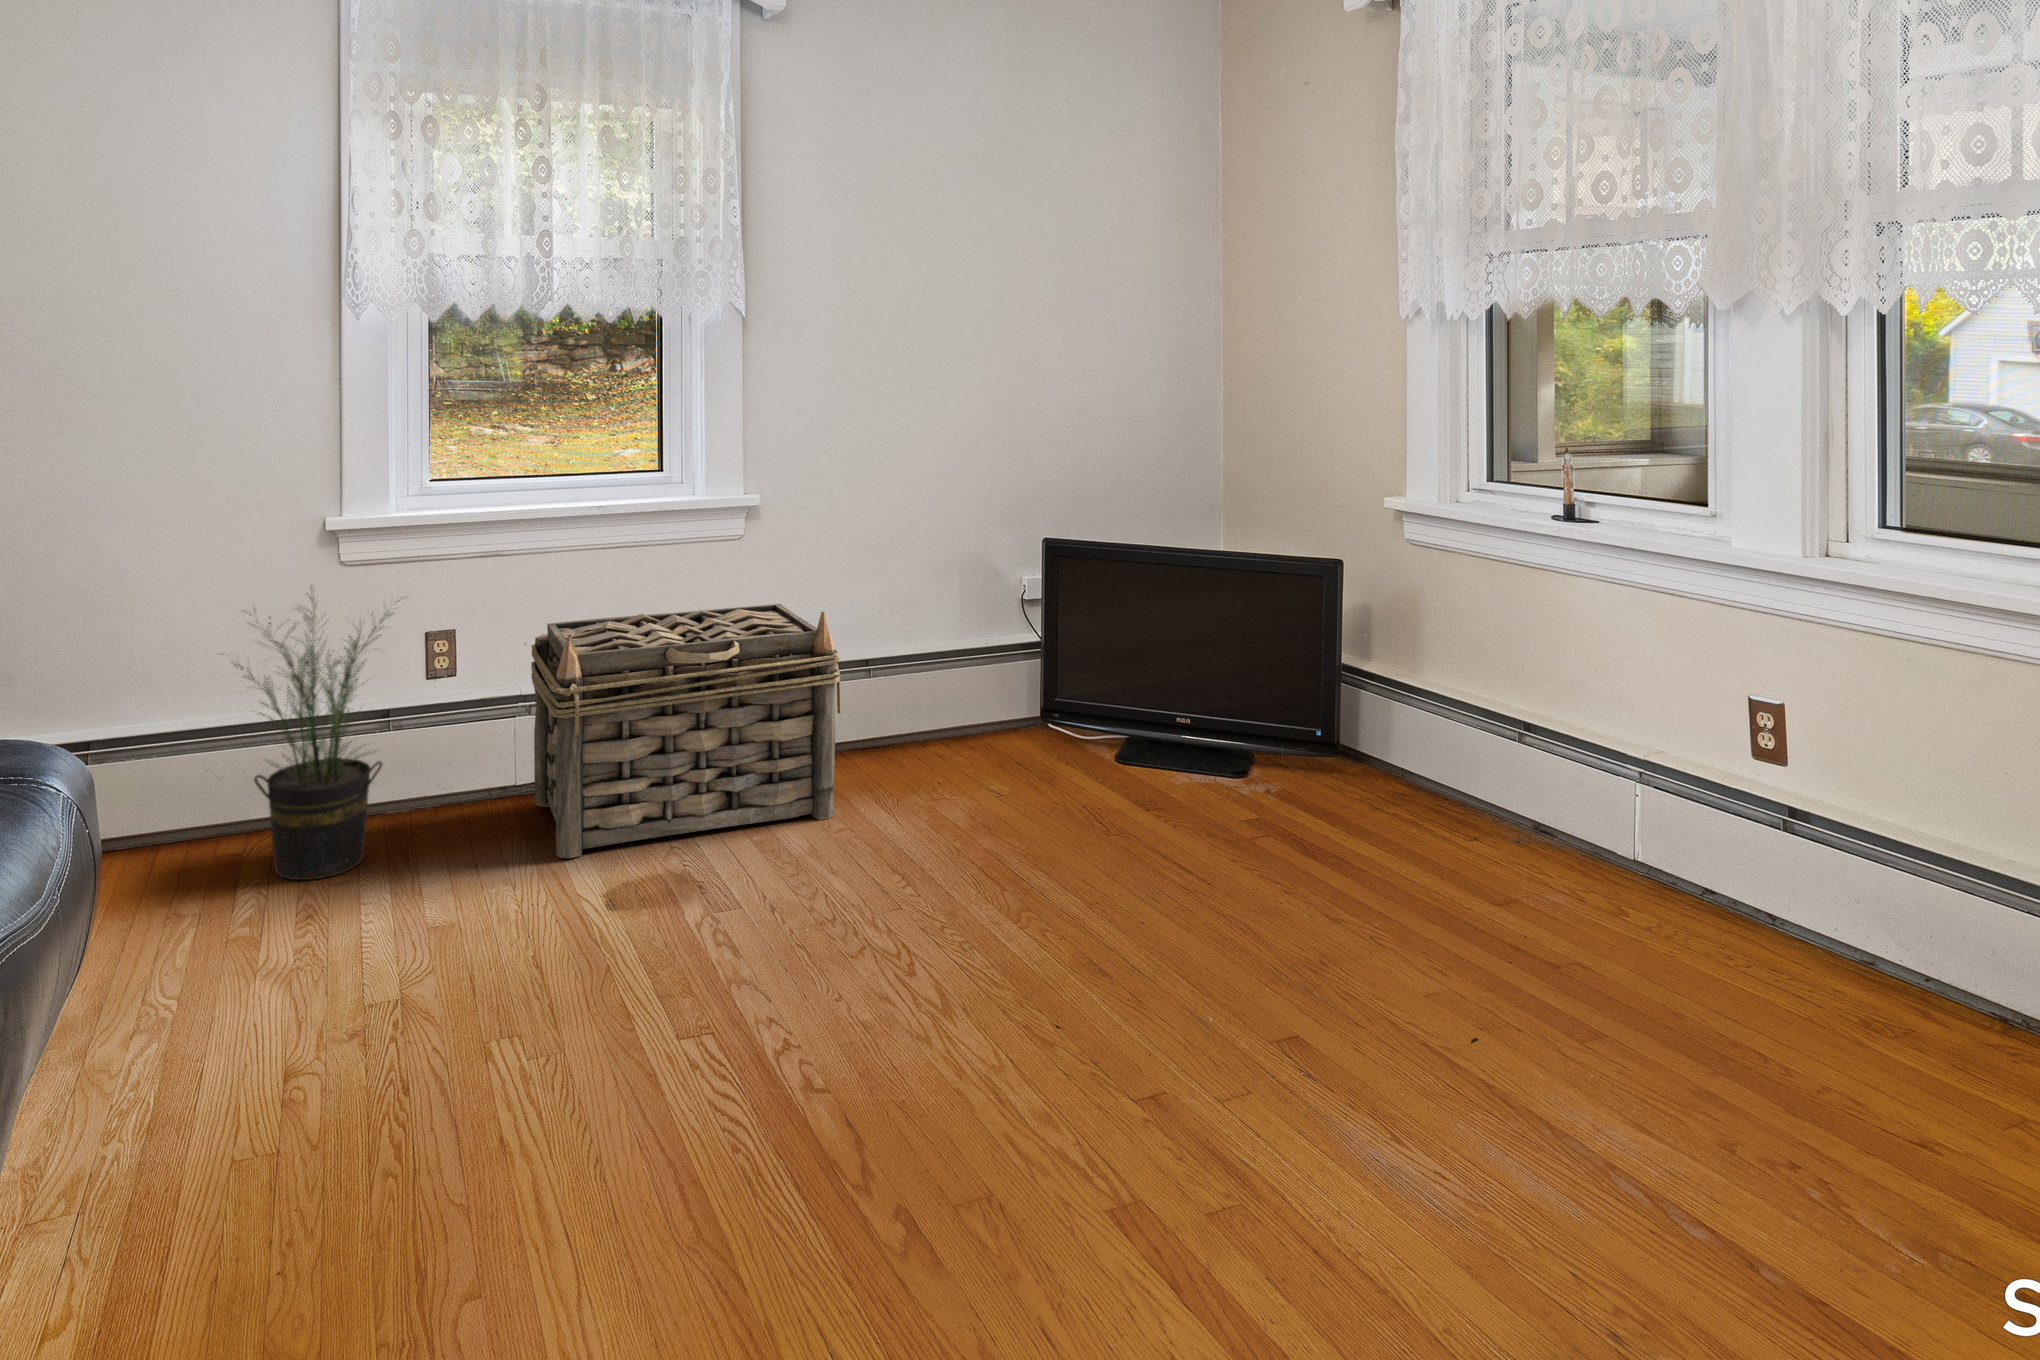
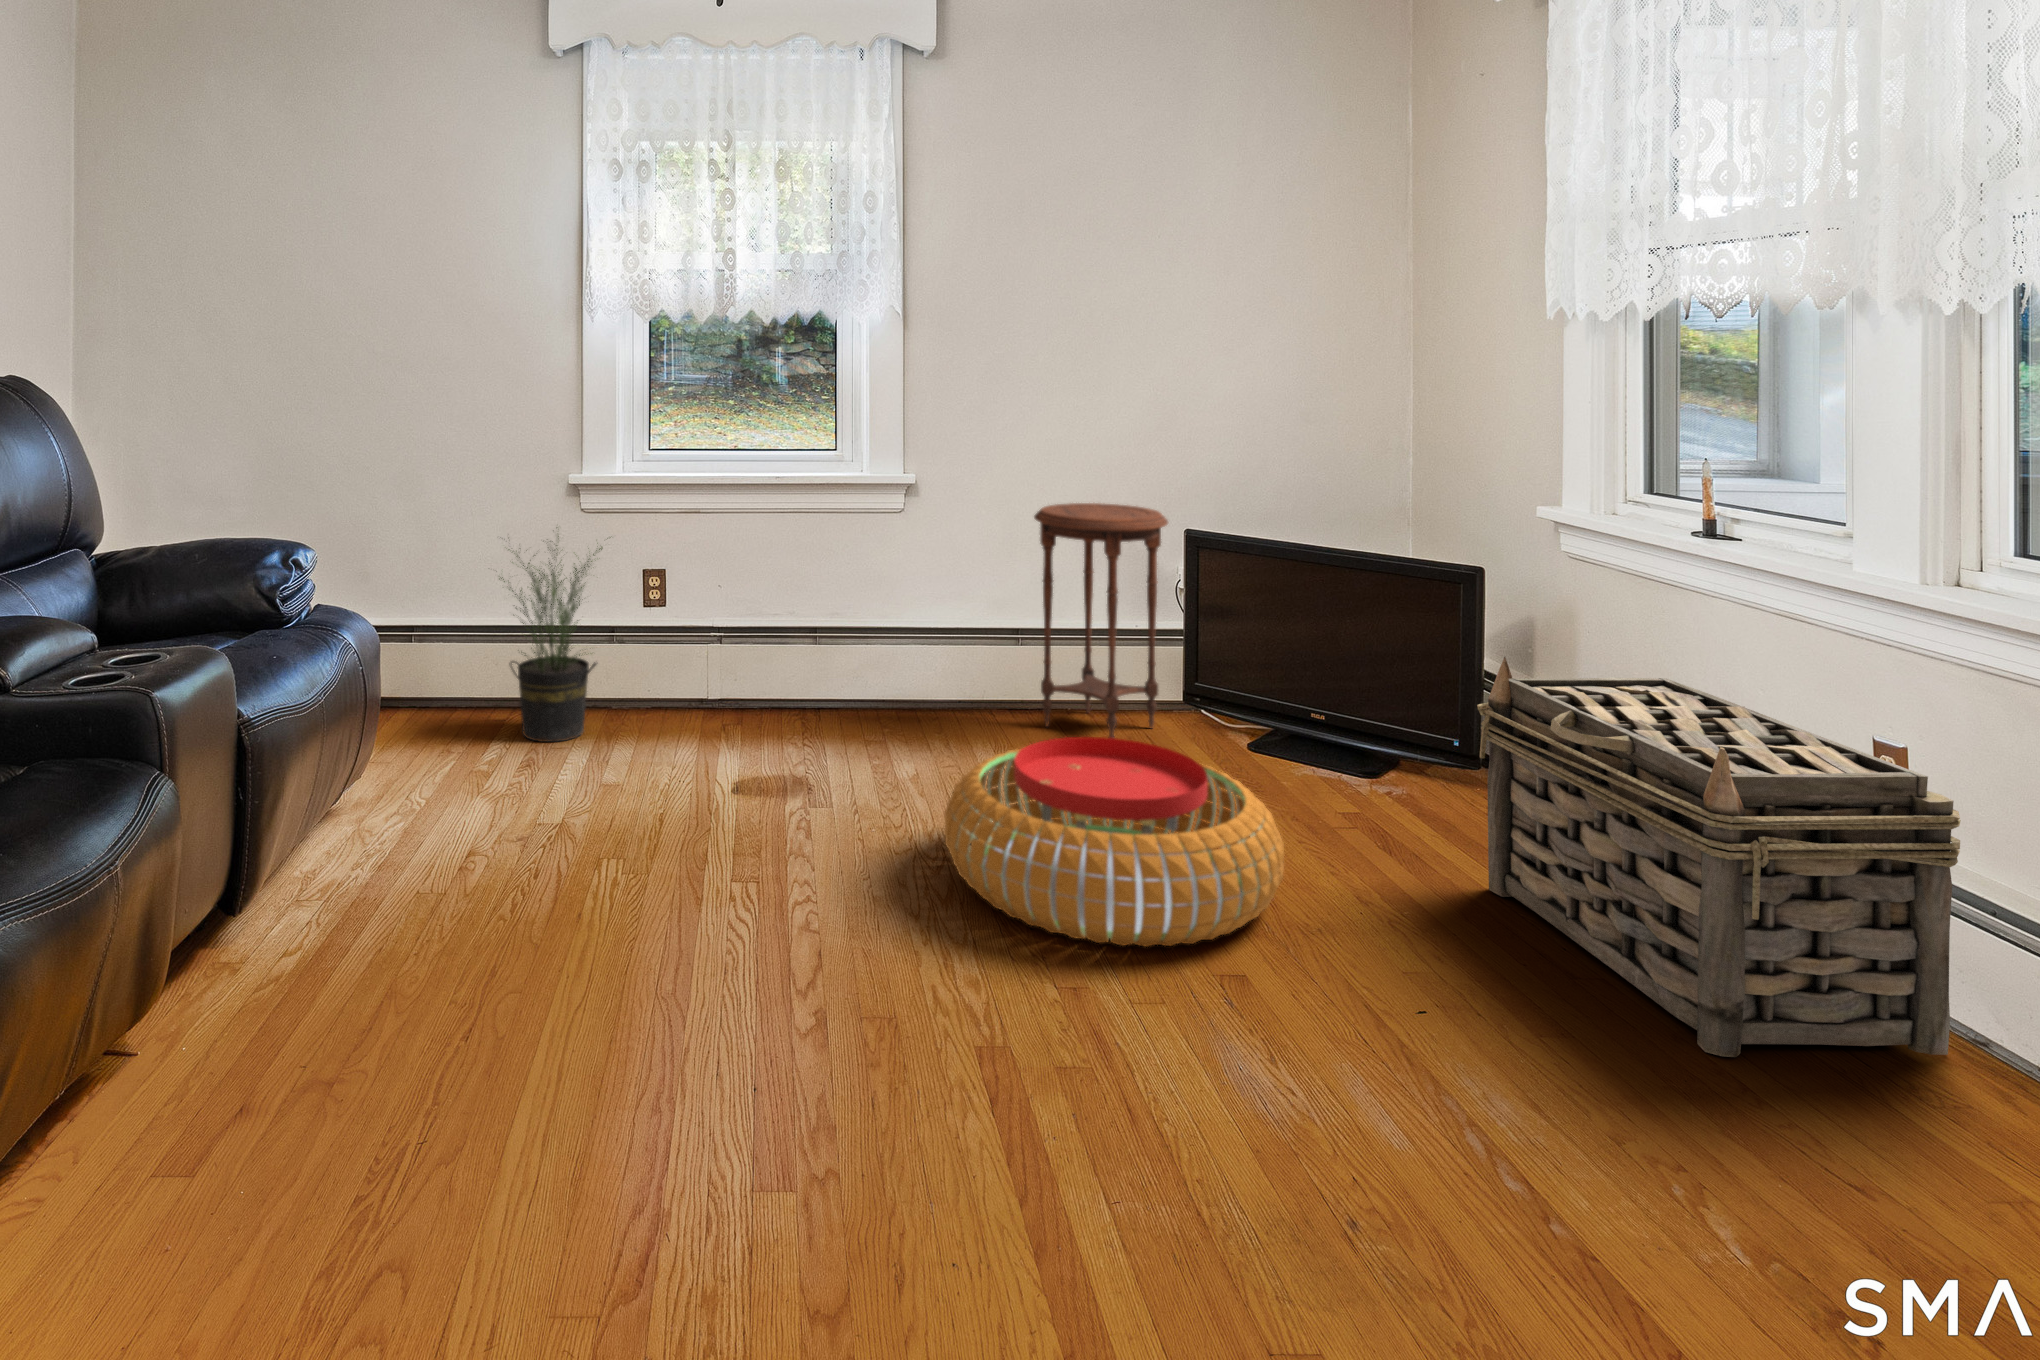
side table: none [900,514,1042,778] -> present [1034,503,1168,738]
basket: present [531,604,842,858] -> present [1477,657,1961,1057]
pouf: none [917,785,1291,1032] -> present [944,737,1284,947]

